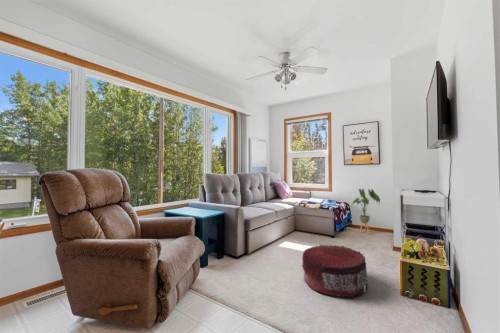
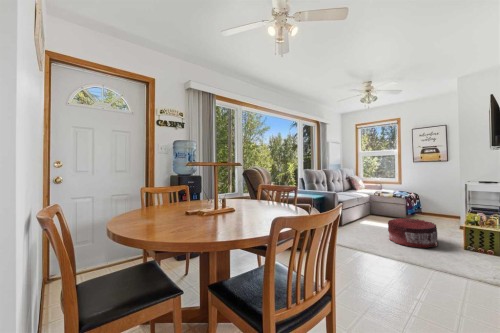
house plant: present [353,189,380,233] -> none [421,182,448,218]

